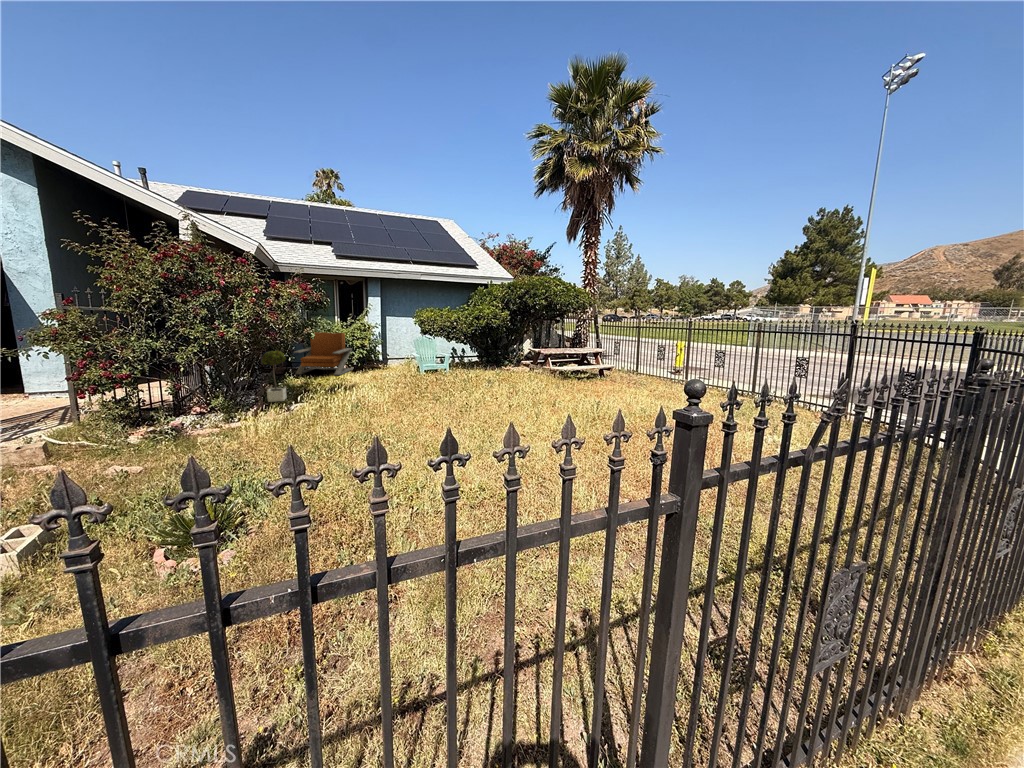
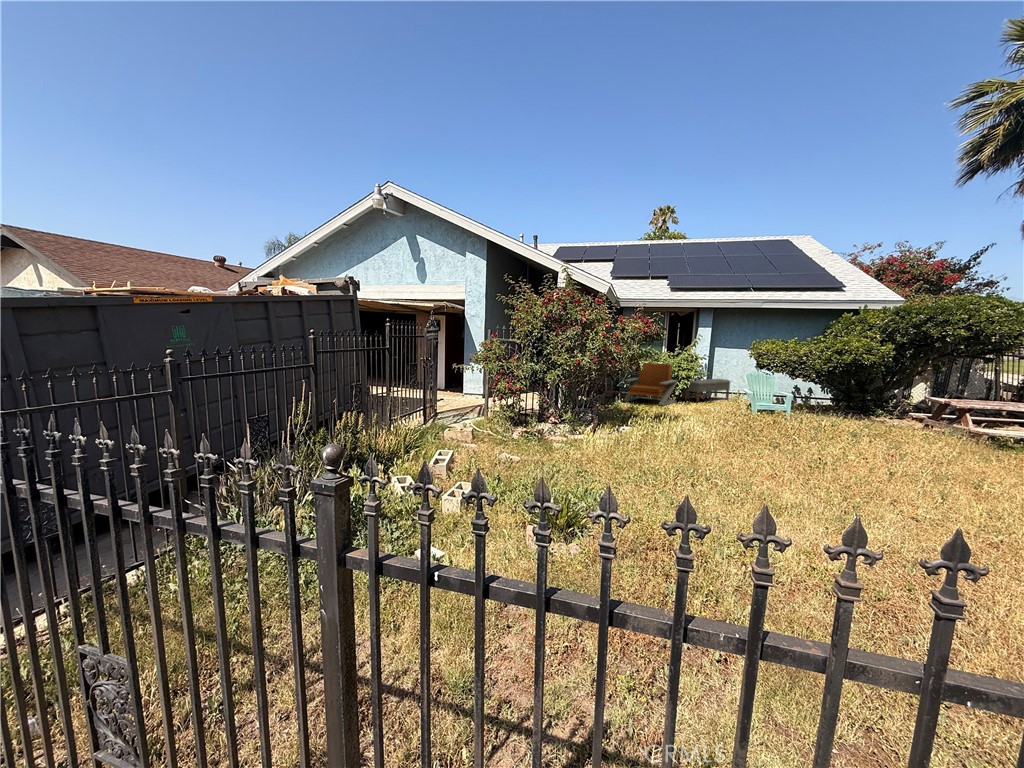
bench: none [359,344,401,368] -> present [685,379,730,402]
potted tree: present [262,350,286,402] -> none [602,376,621,422]

